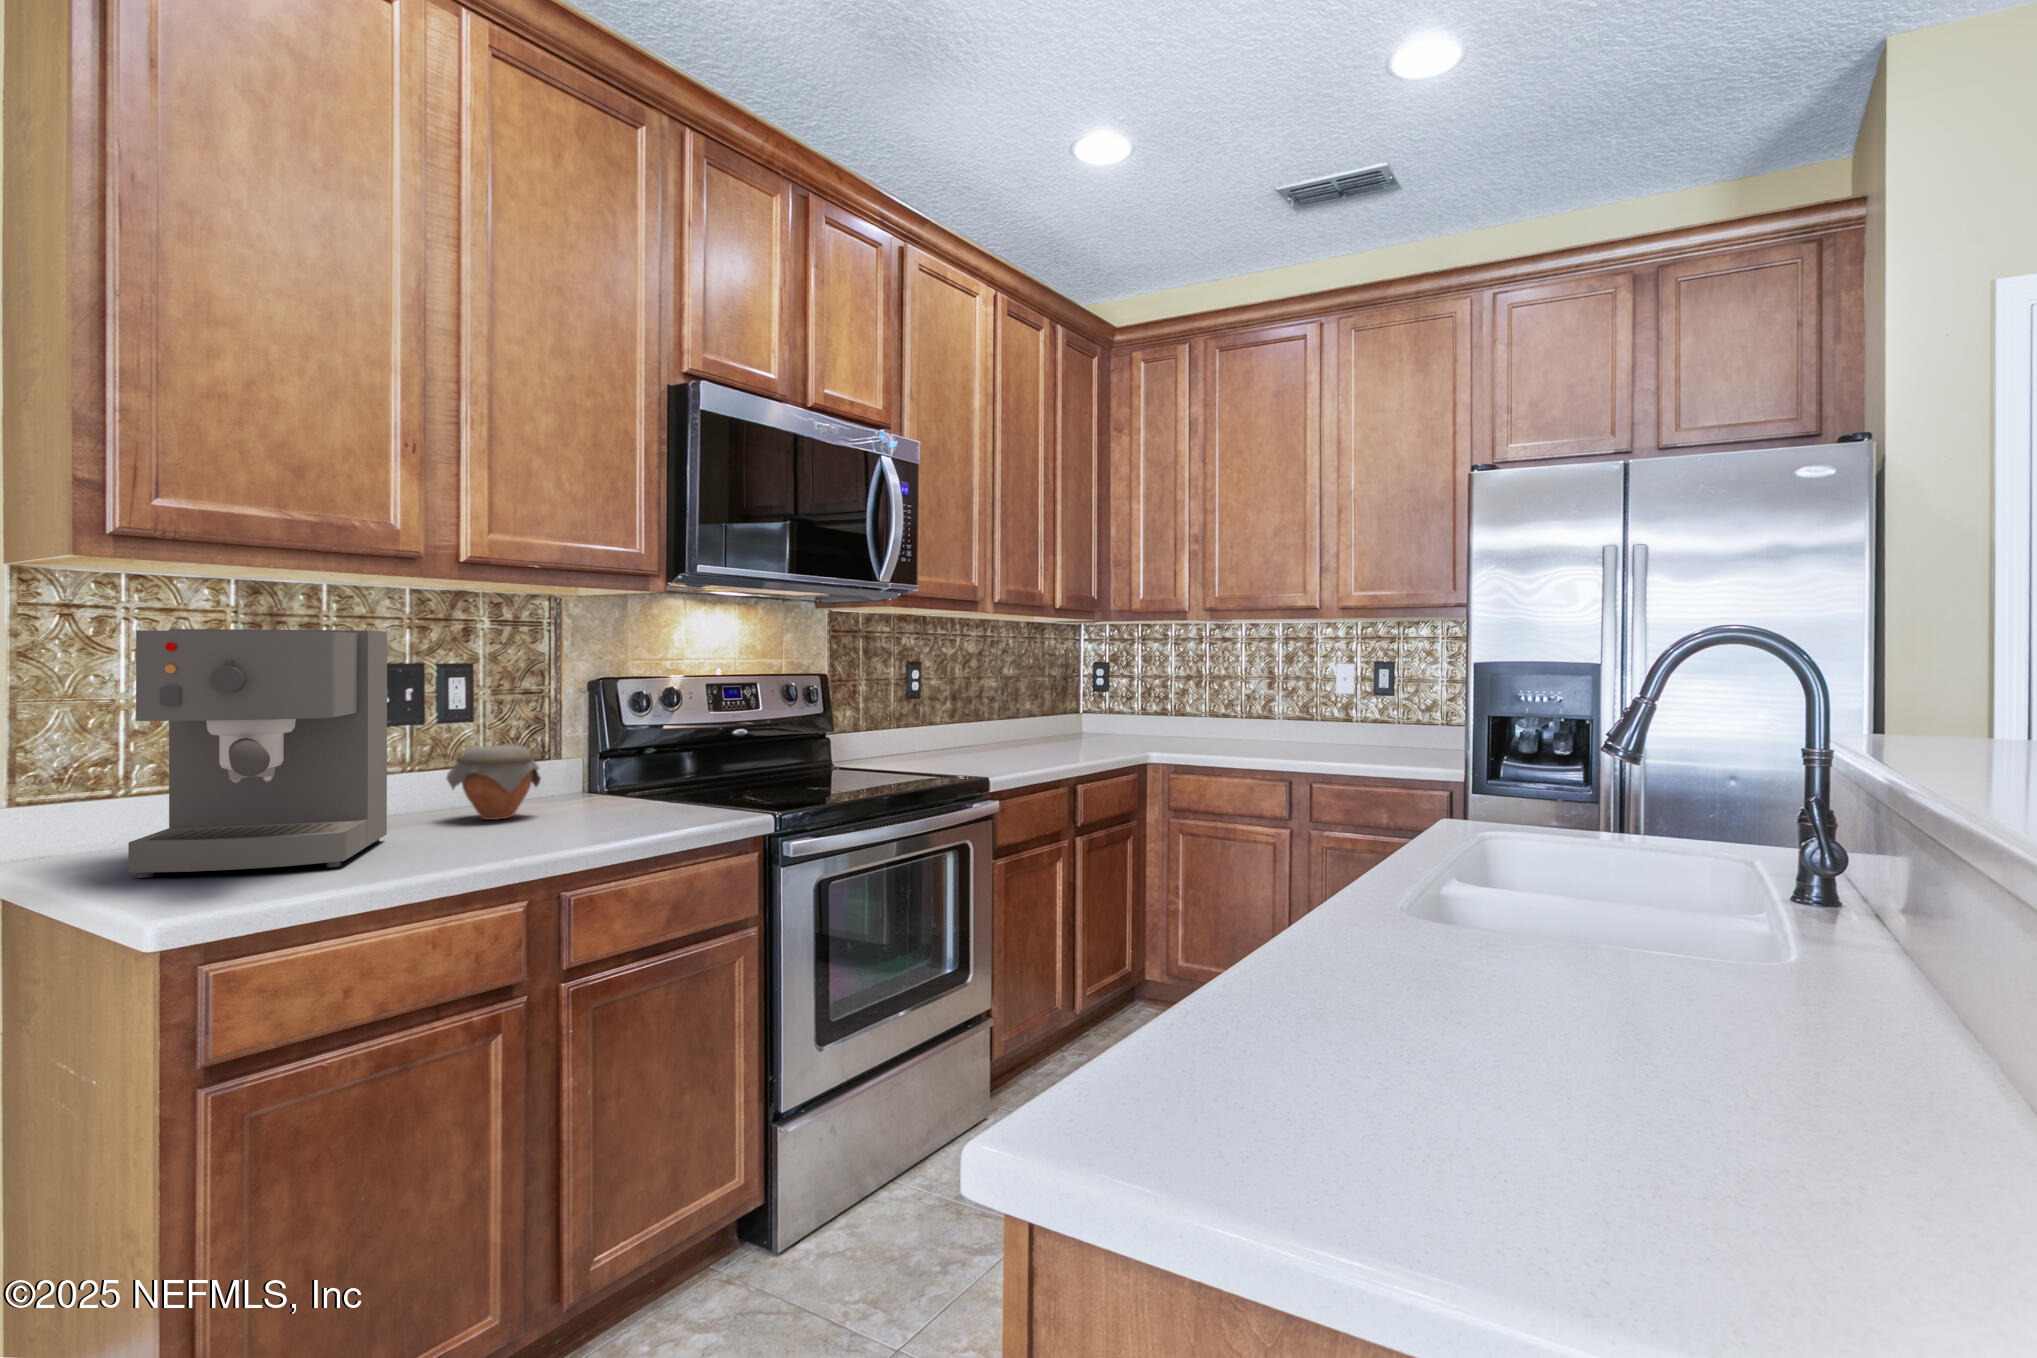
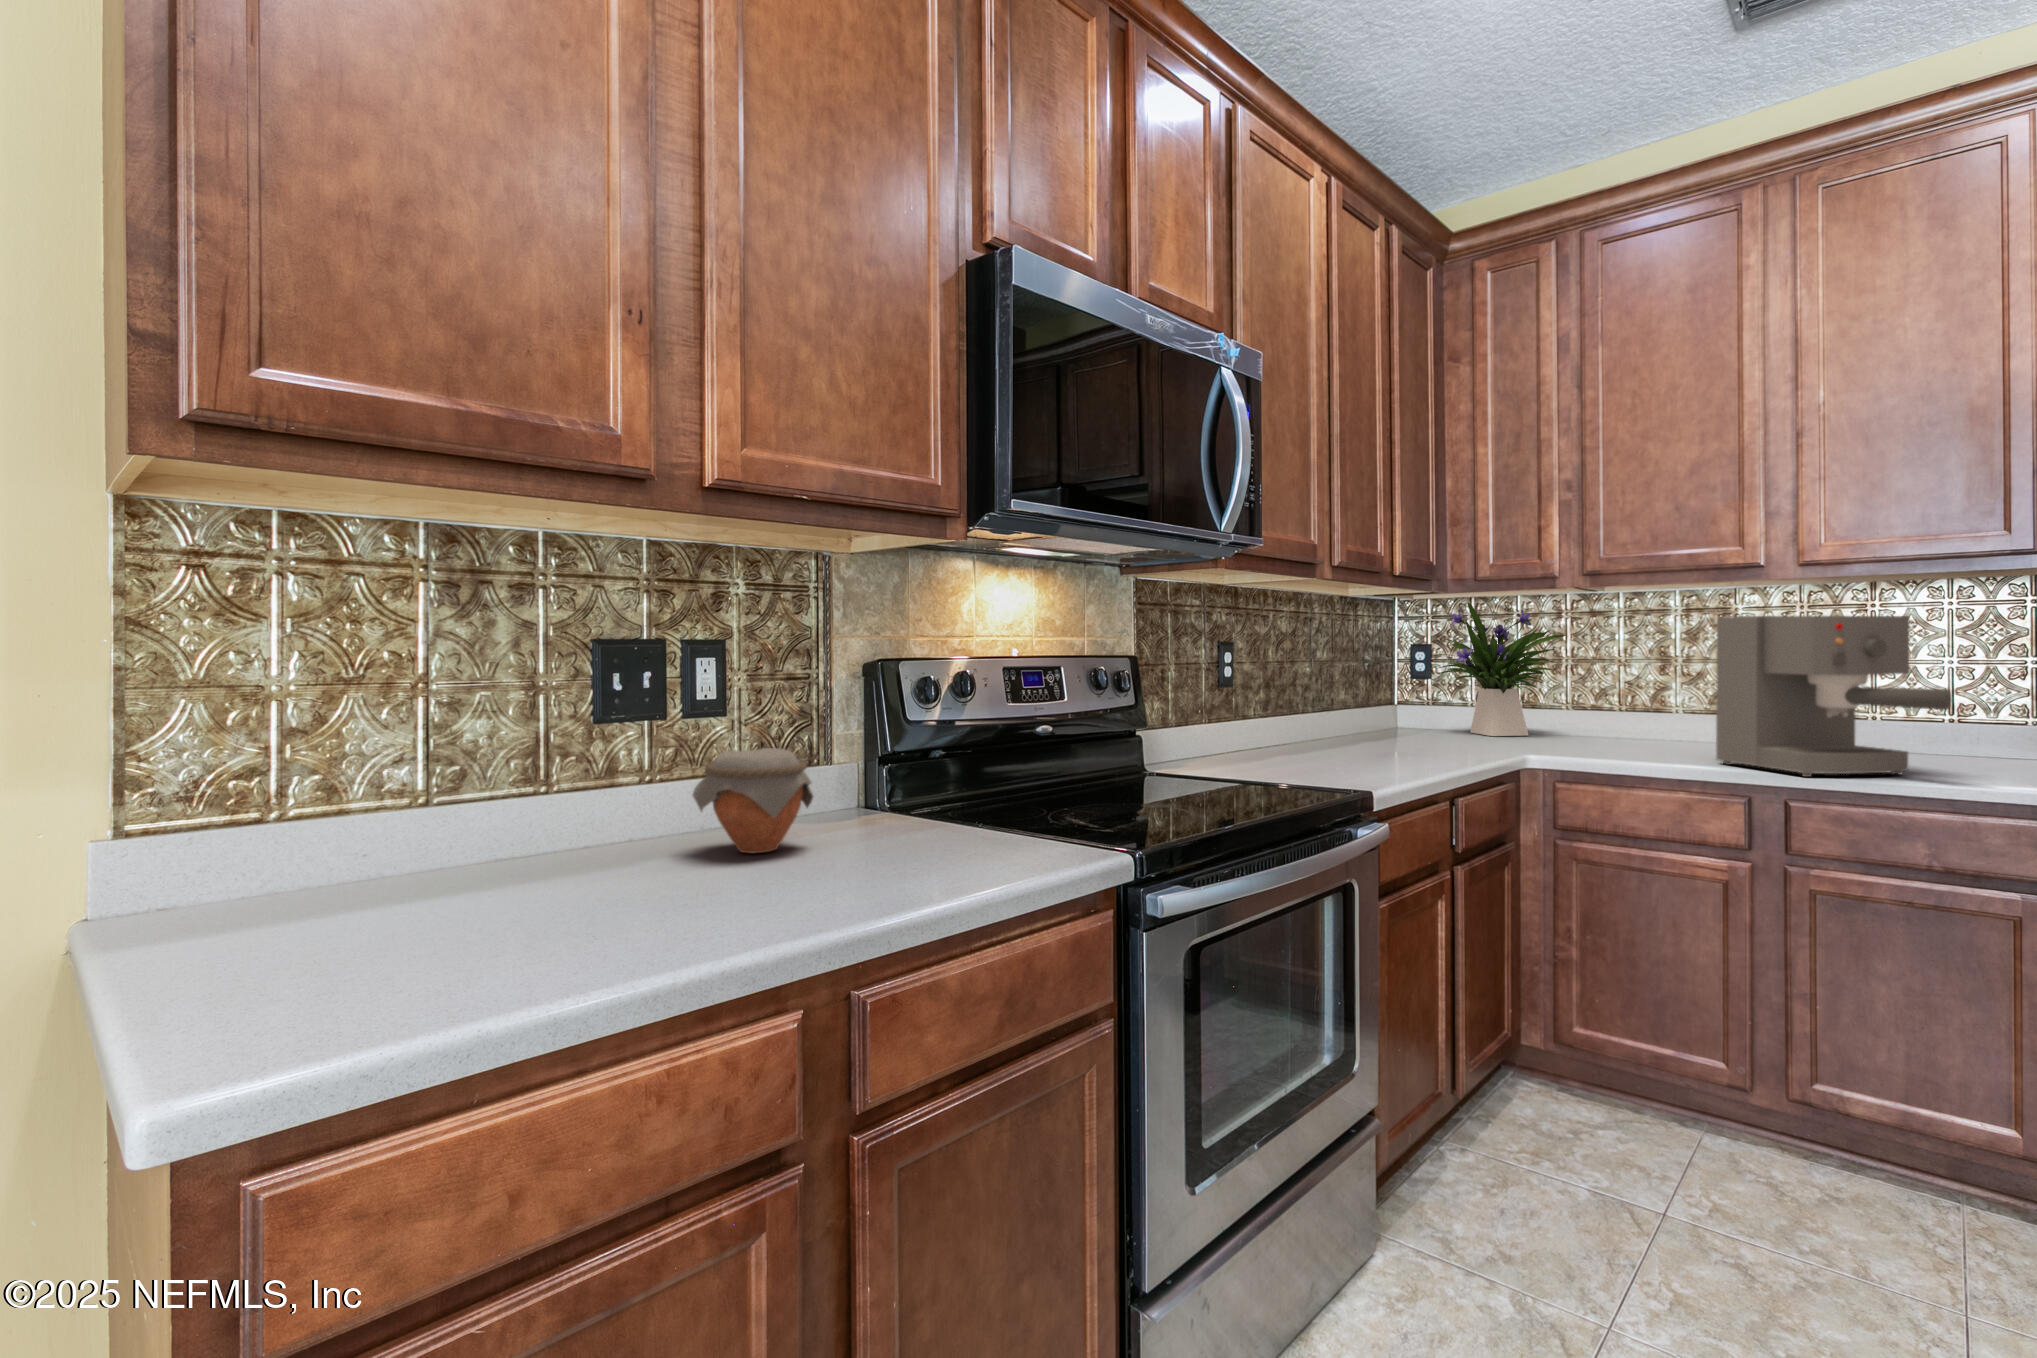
coffee maker: present [128,629,387,878] -> present [1716,616,1951,777]
flower arrangement: none [1098,629,1198,739] -> present [1433,603,1566,736]

